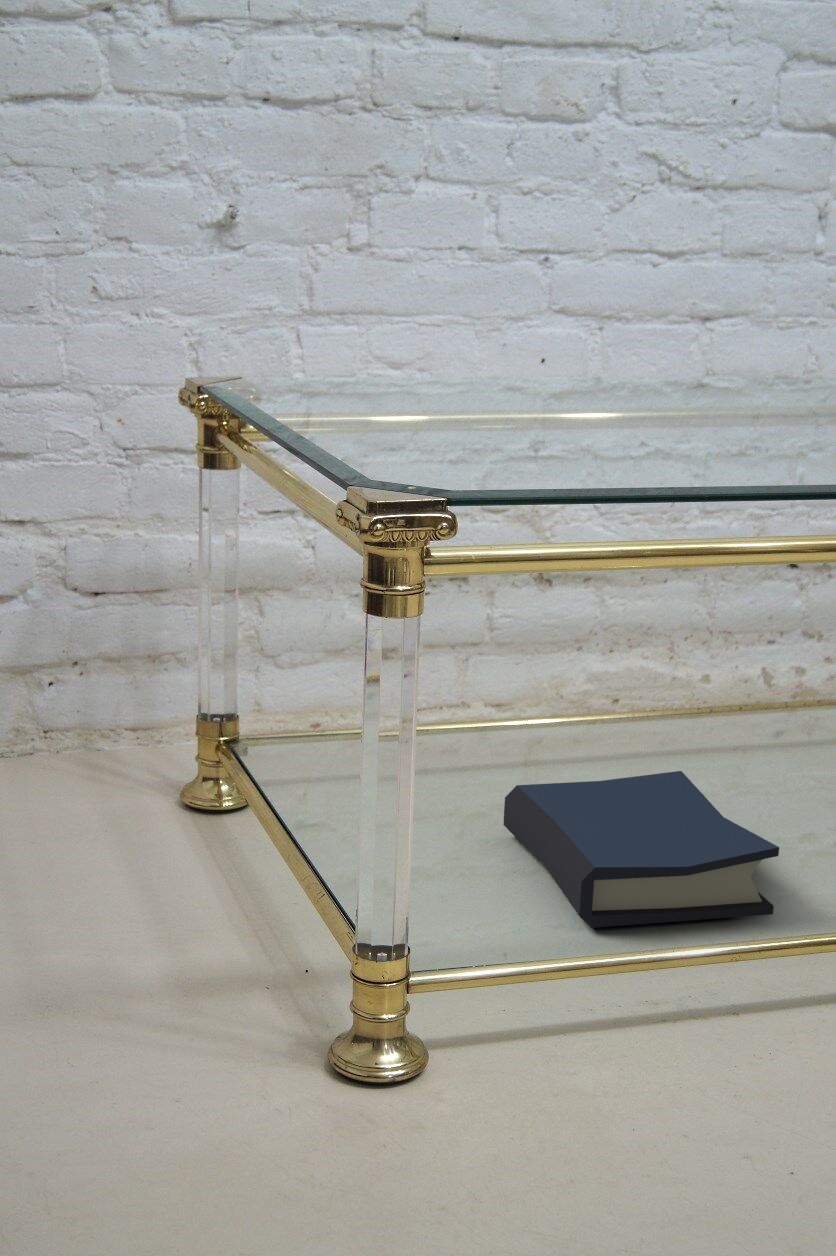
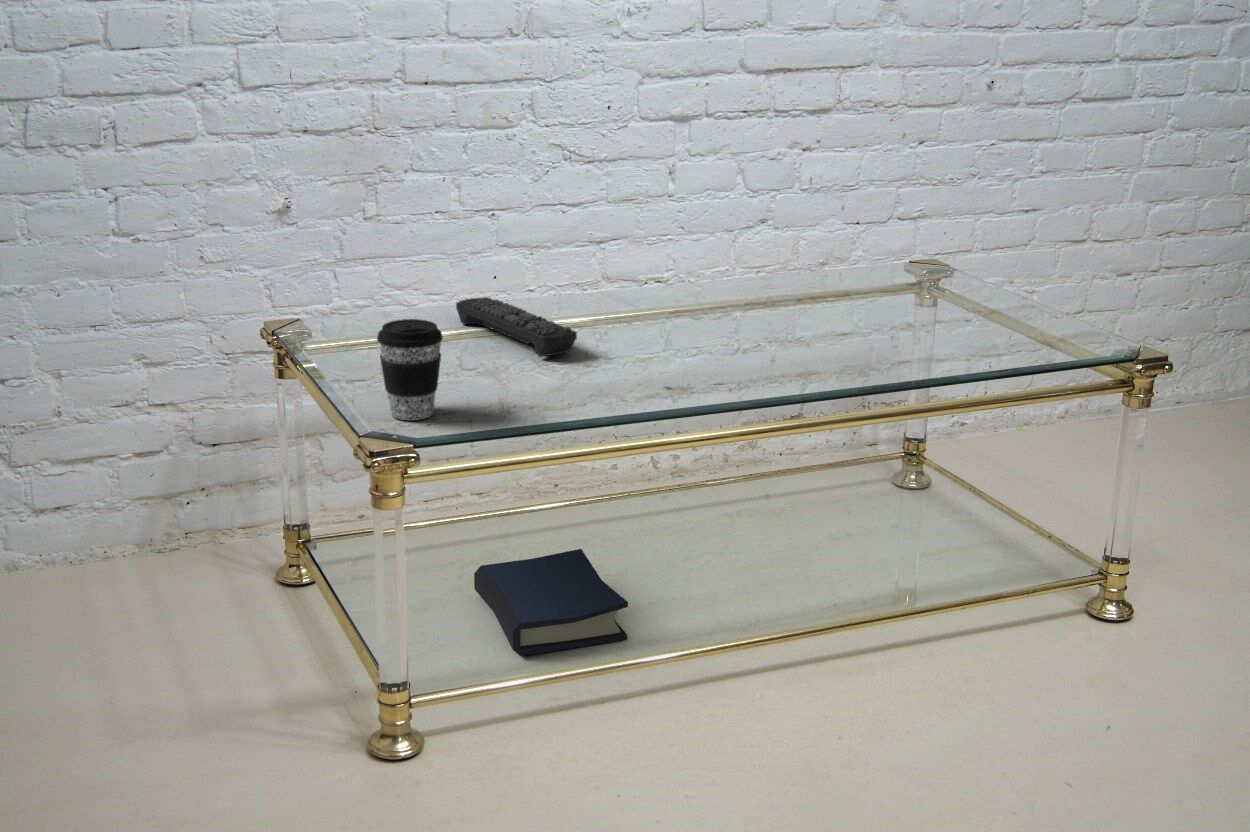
coffee cup: none [384,305,499,475] -> present [377,319,443,420]
remote control: none [493,356,703,427] -> present [456,297,577,357]

